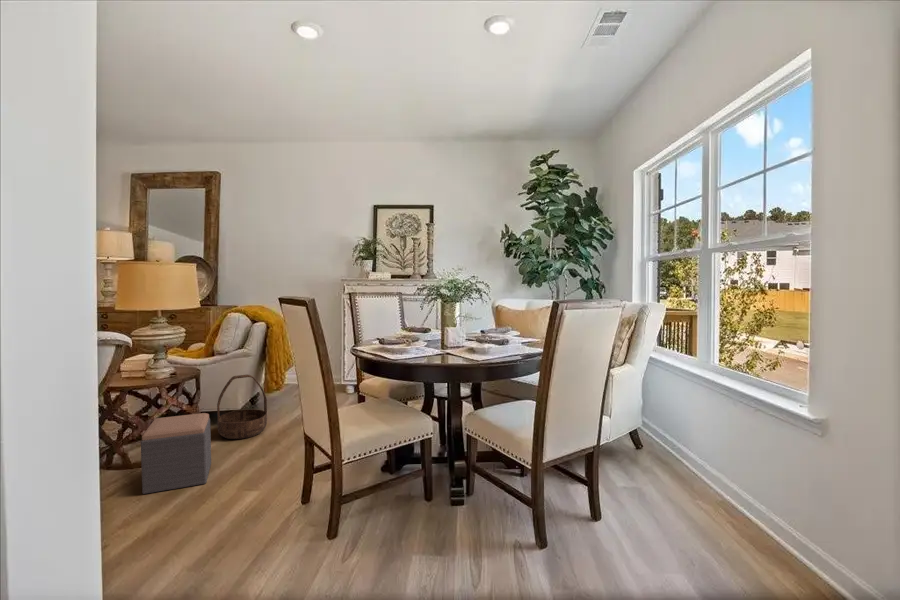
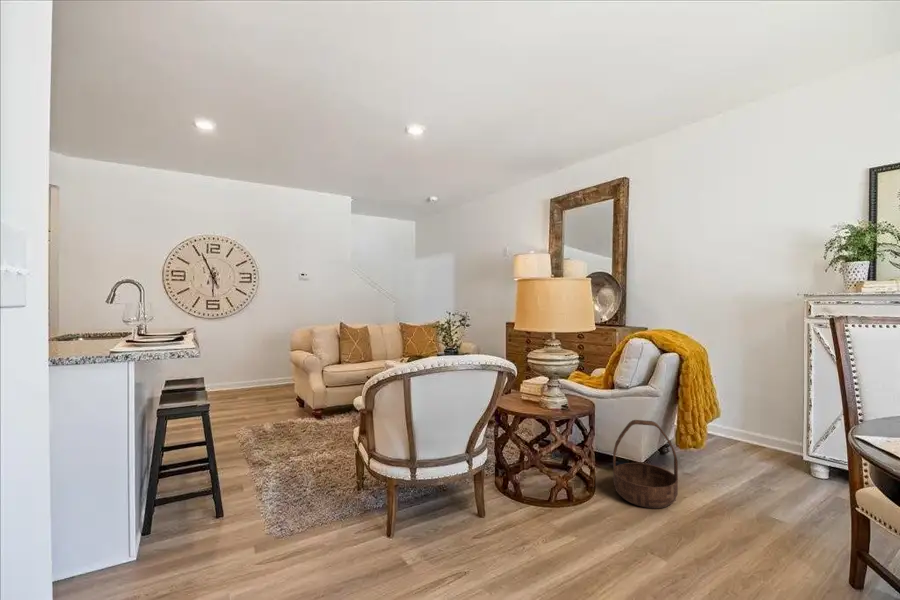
footstool: present [141,413,211,494] -> none [519,459,599,569]

